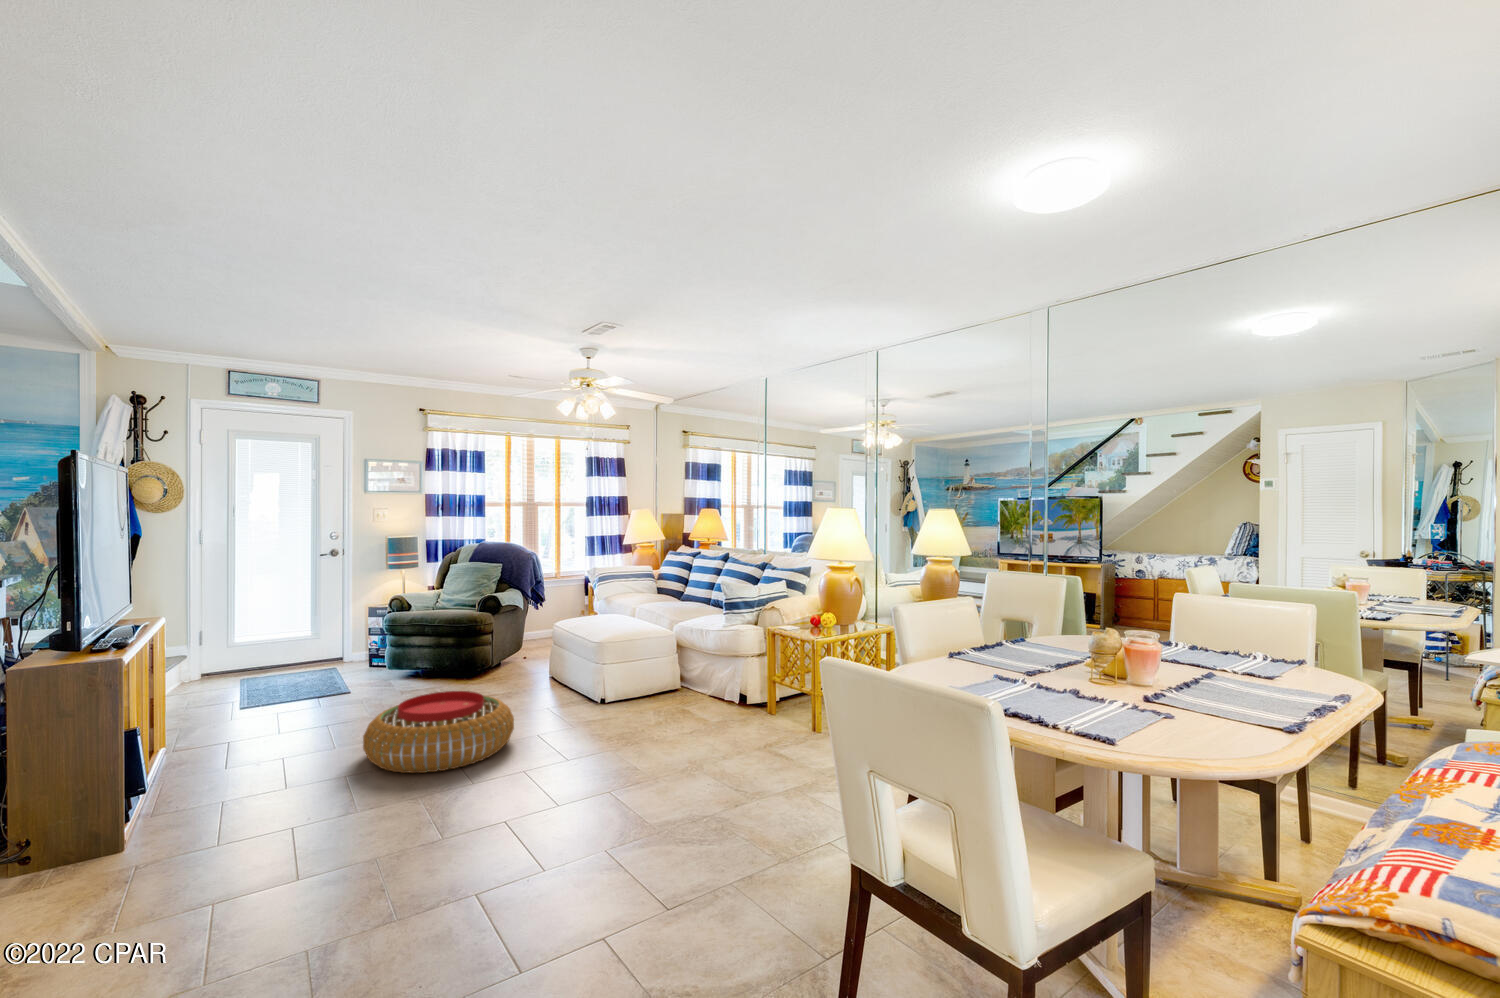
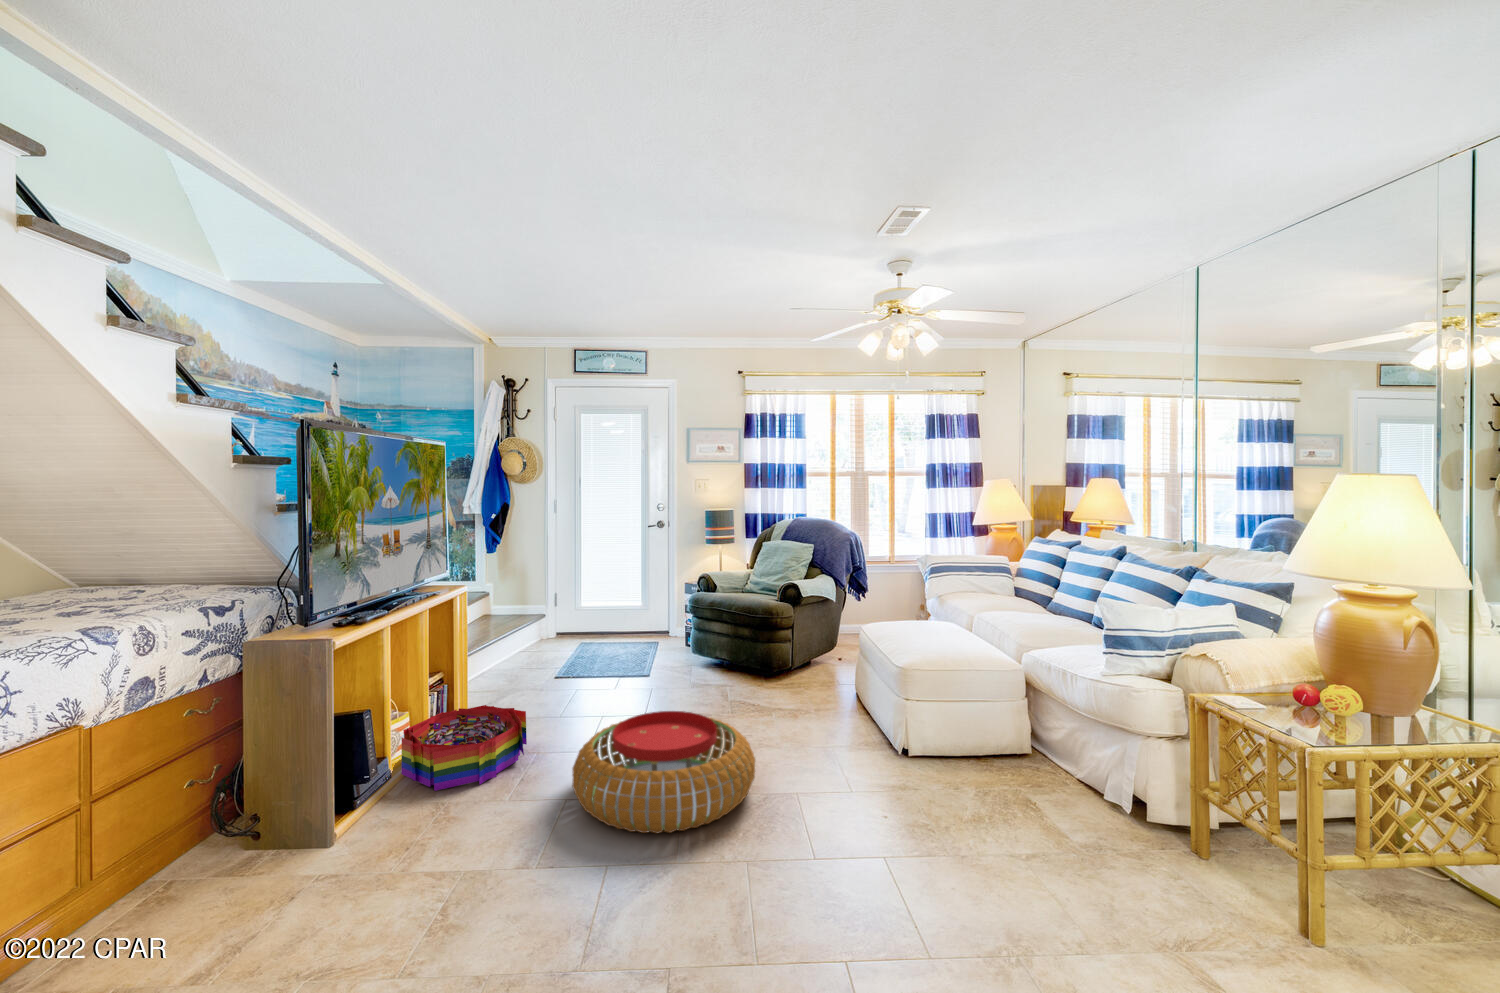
storage bin: none [156,719,290,792] -> present [401,705,527,791]

